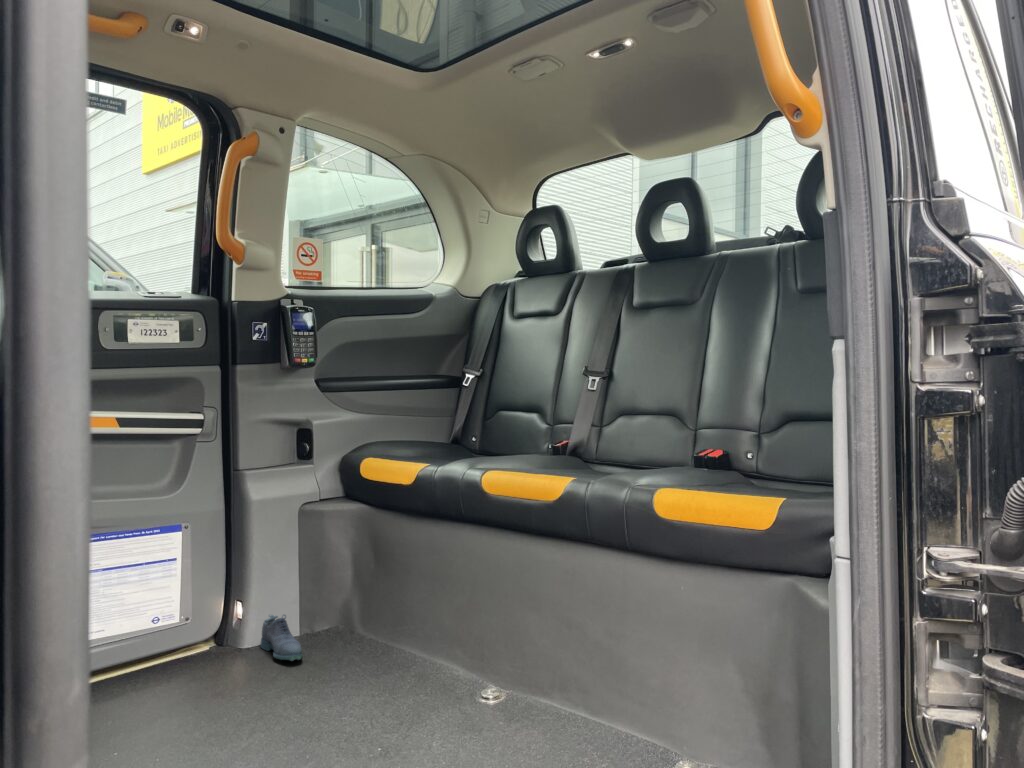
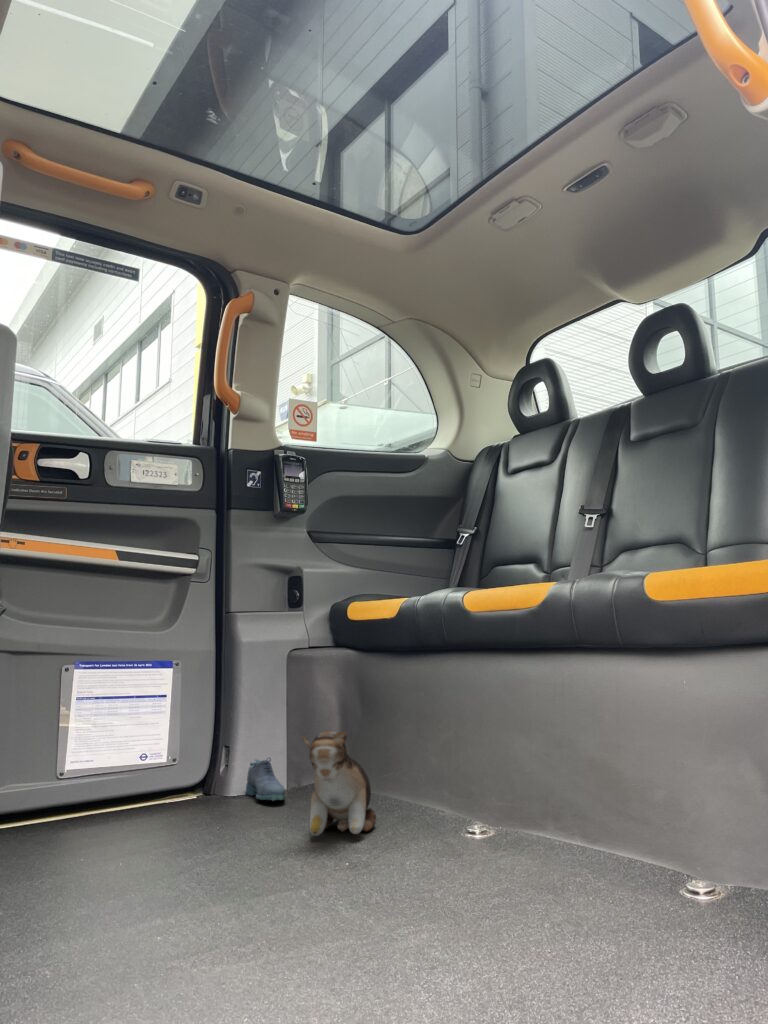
plush toy: none [328,615,396,709] -> present [301,731,376,836]

